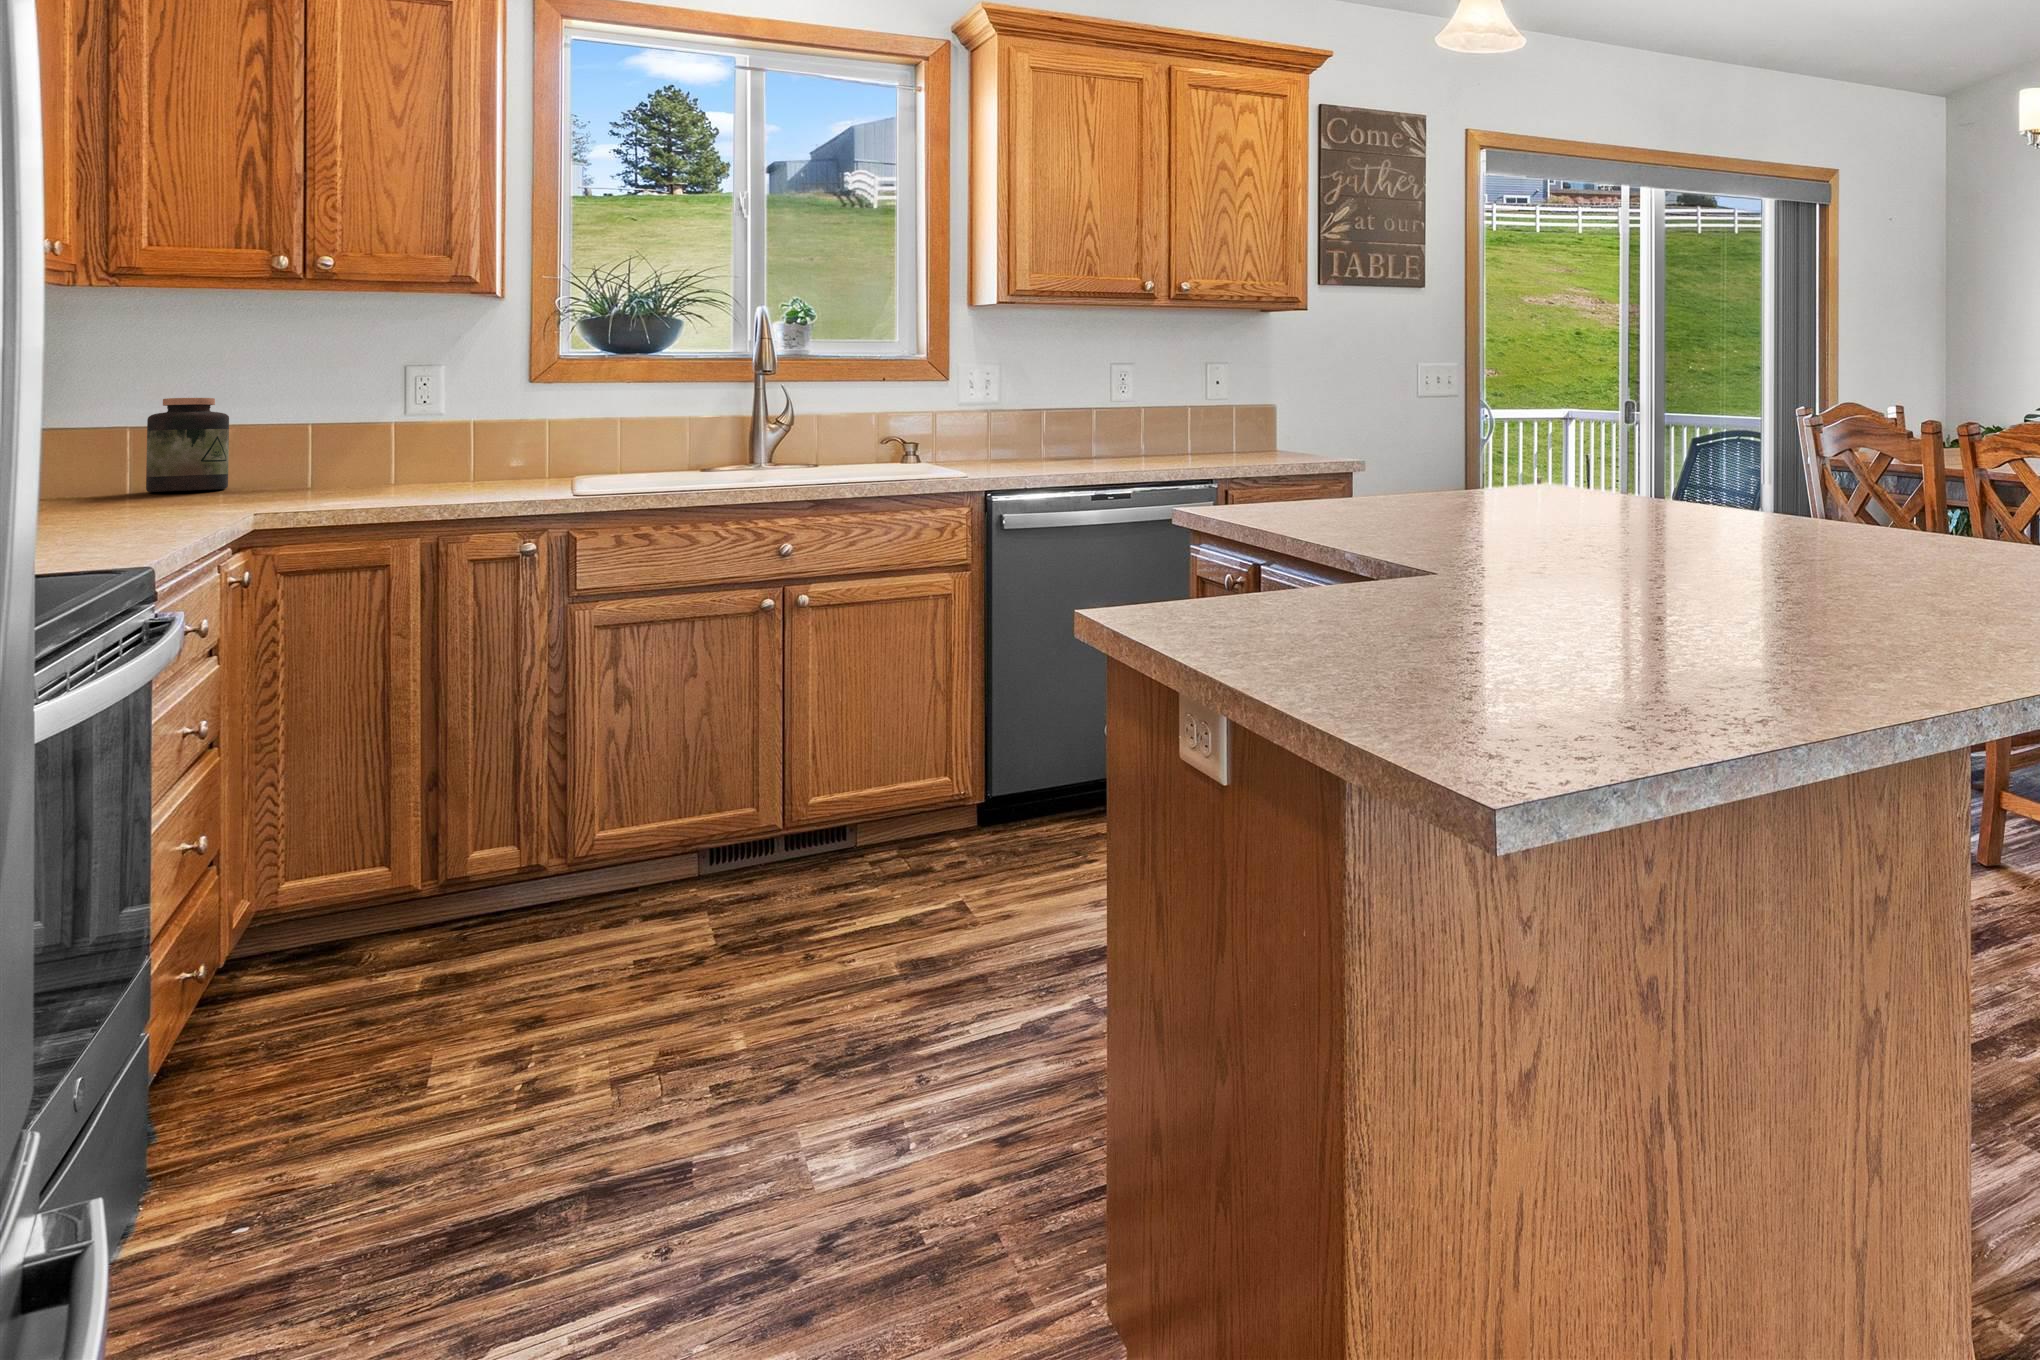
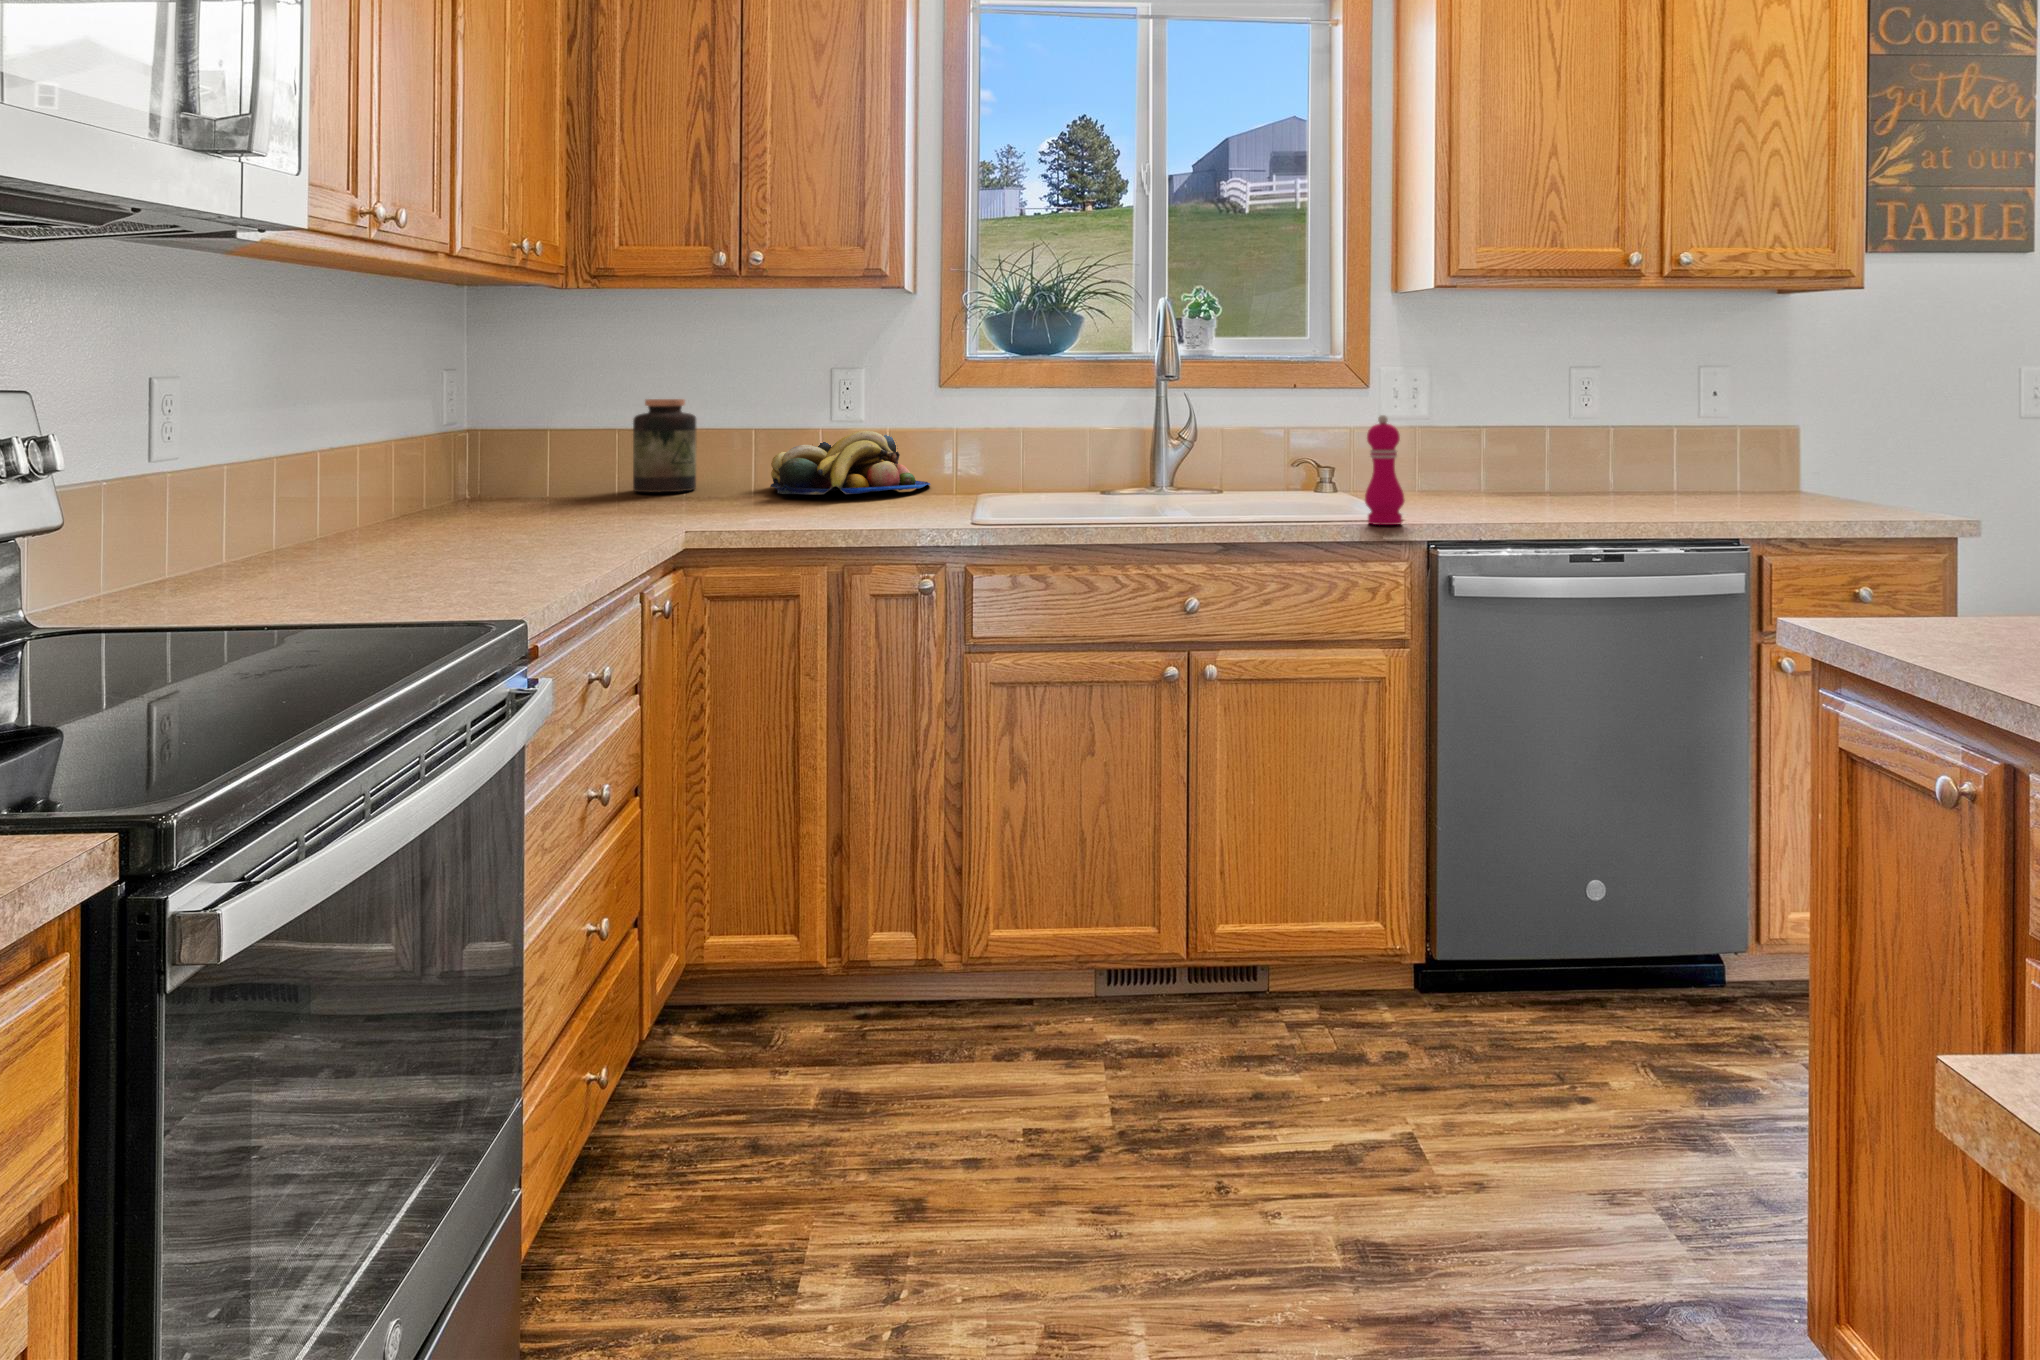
pepper mill: none [933,397,965,480] -> present [1365,415,1405,525]
fruit bowl: none [323,426,512,485] -> present [770,431,930,494]

